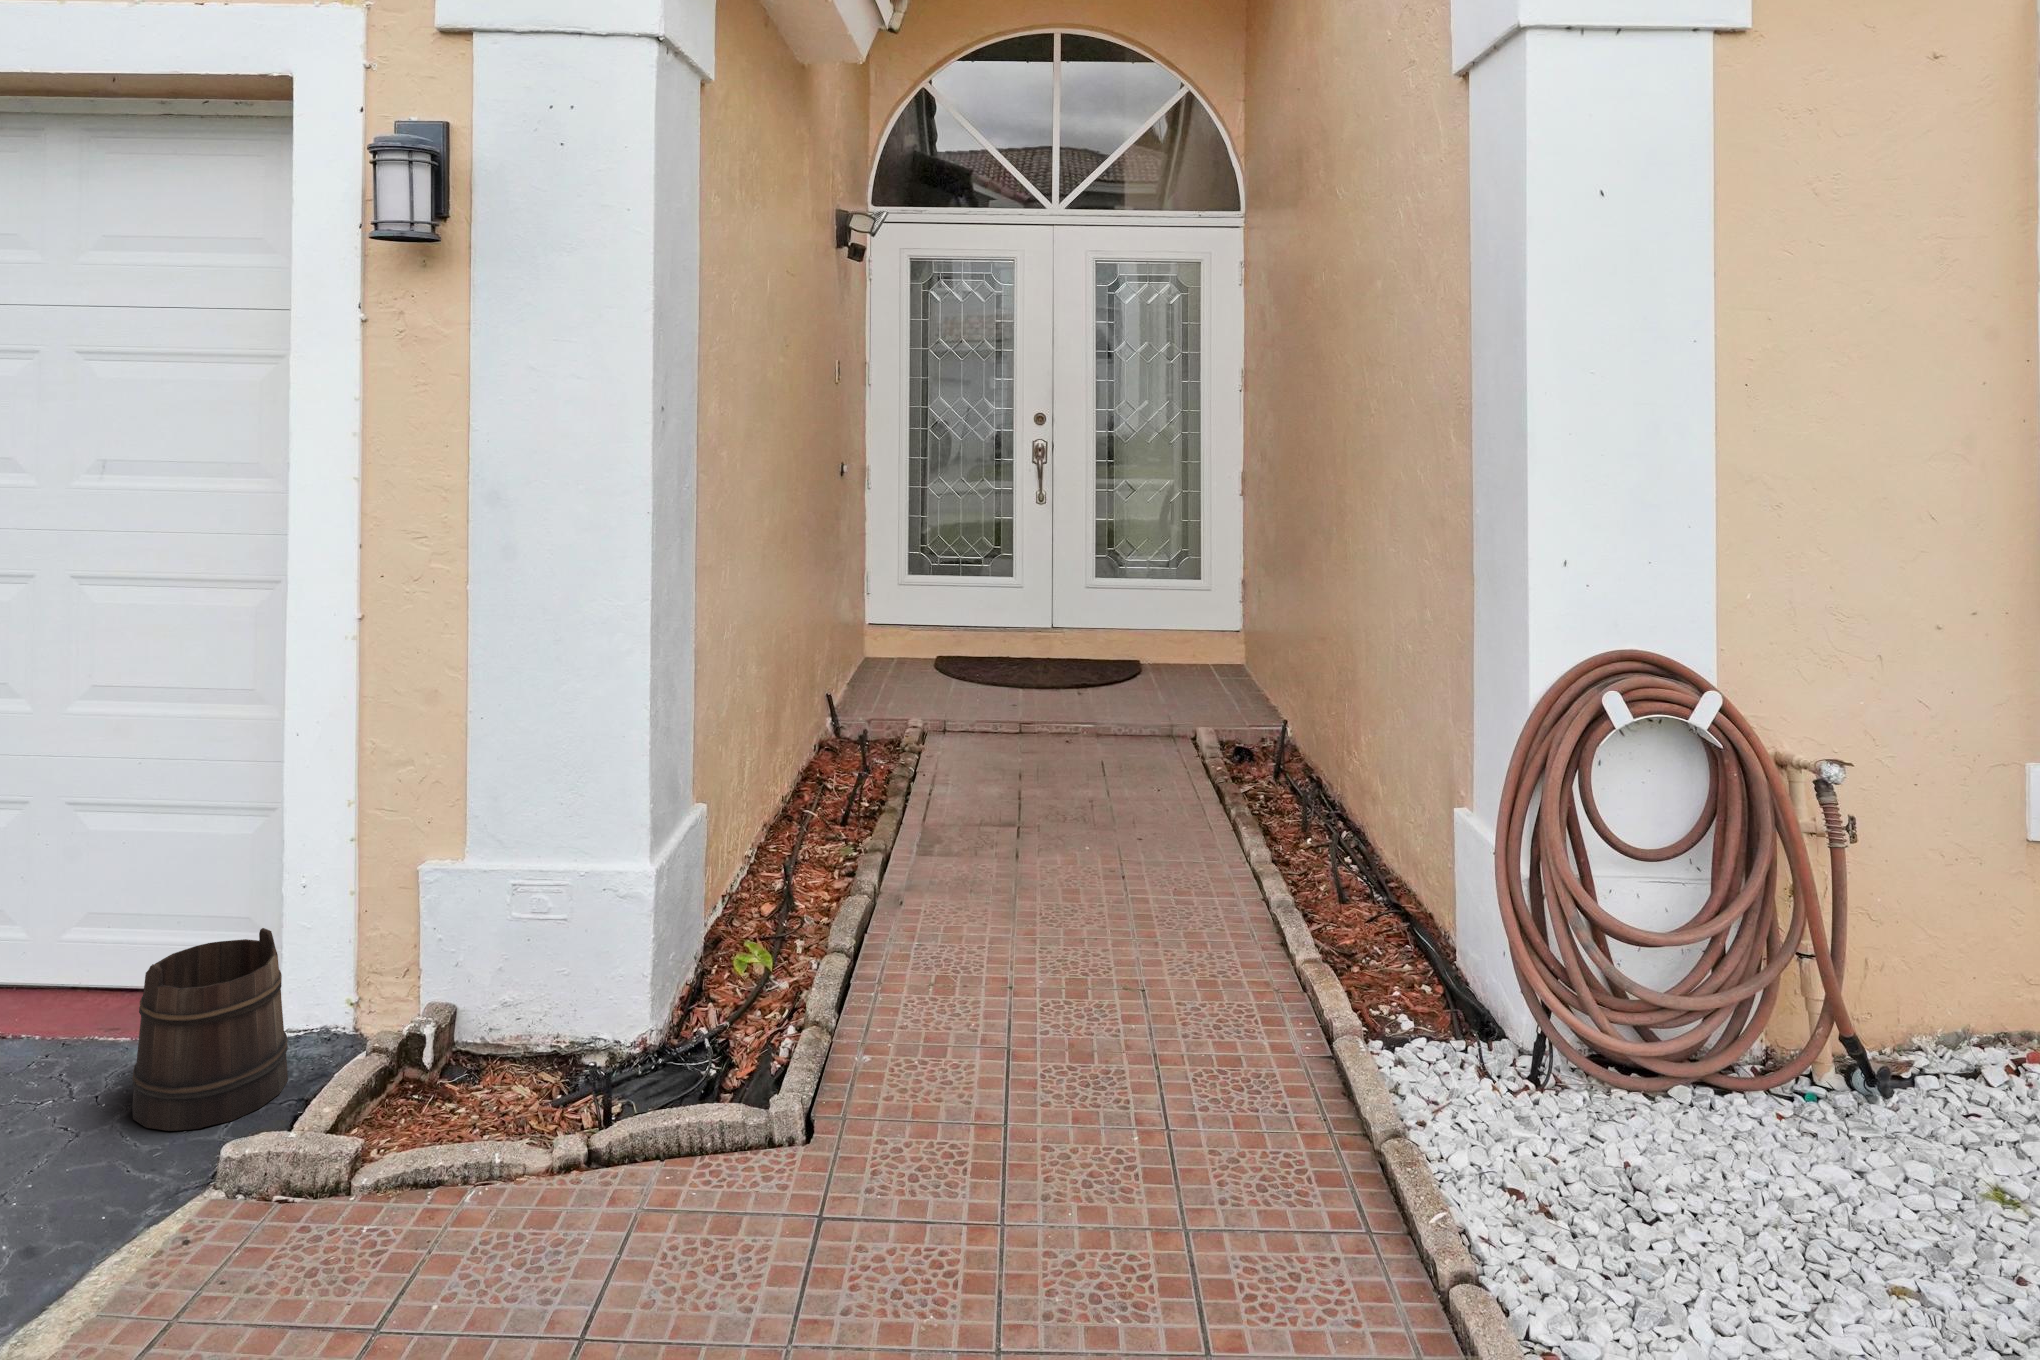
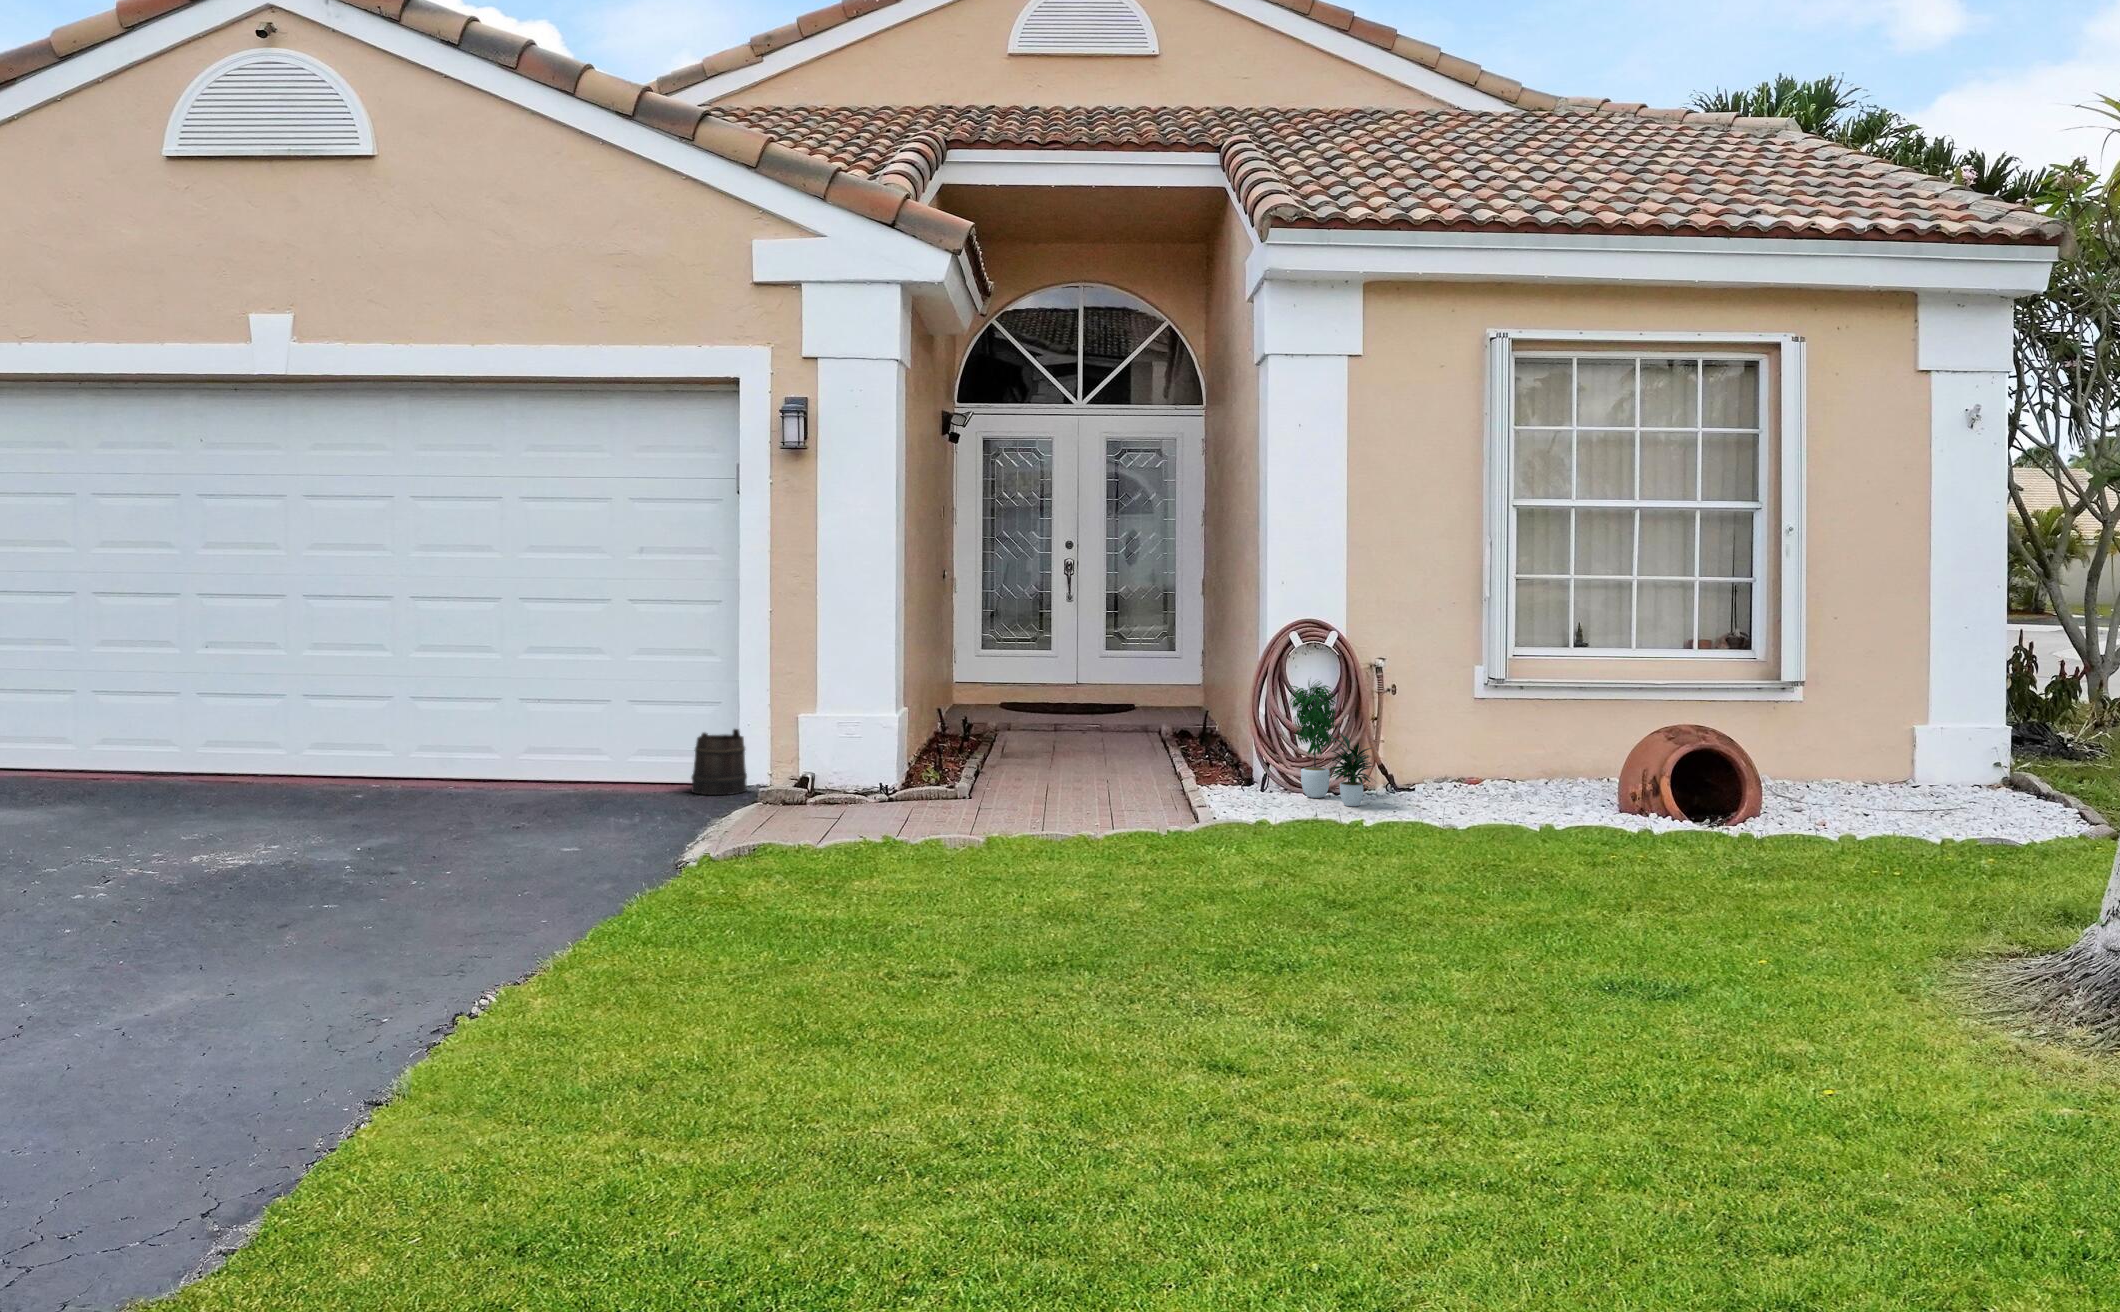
potted plant: none [1606,809,1896,1185] -> present [1289,681,1373,806]

